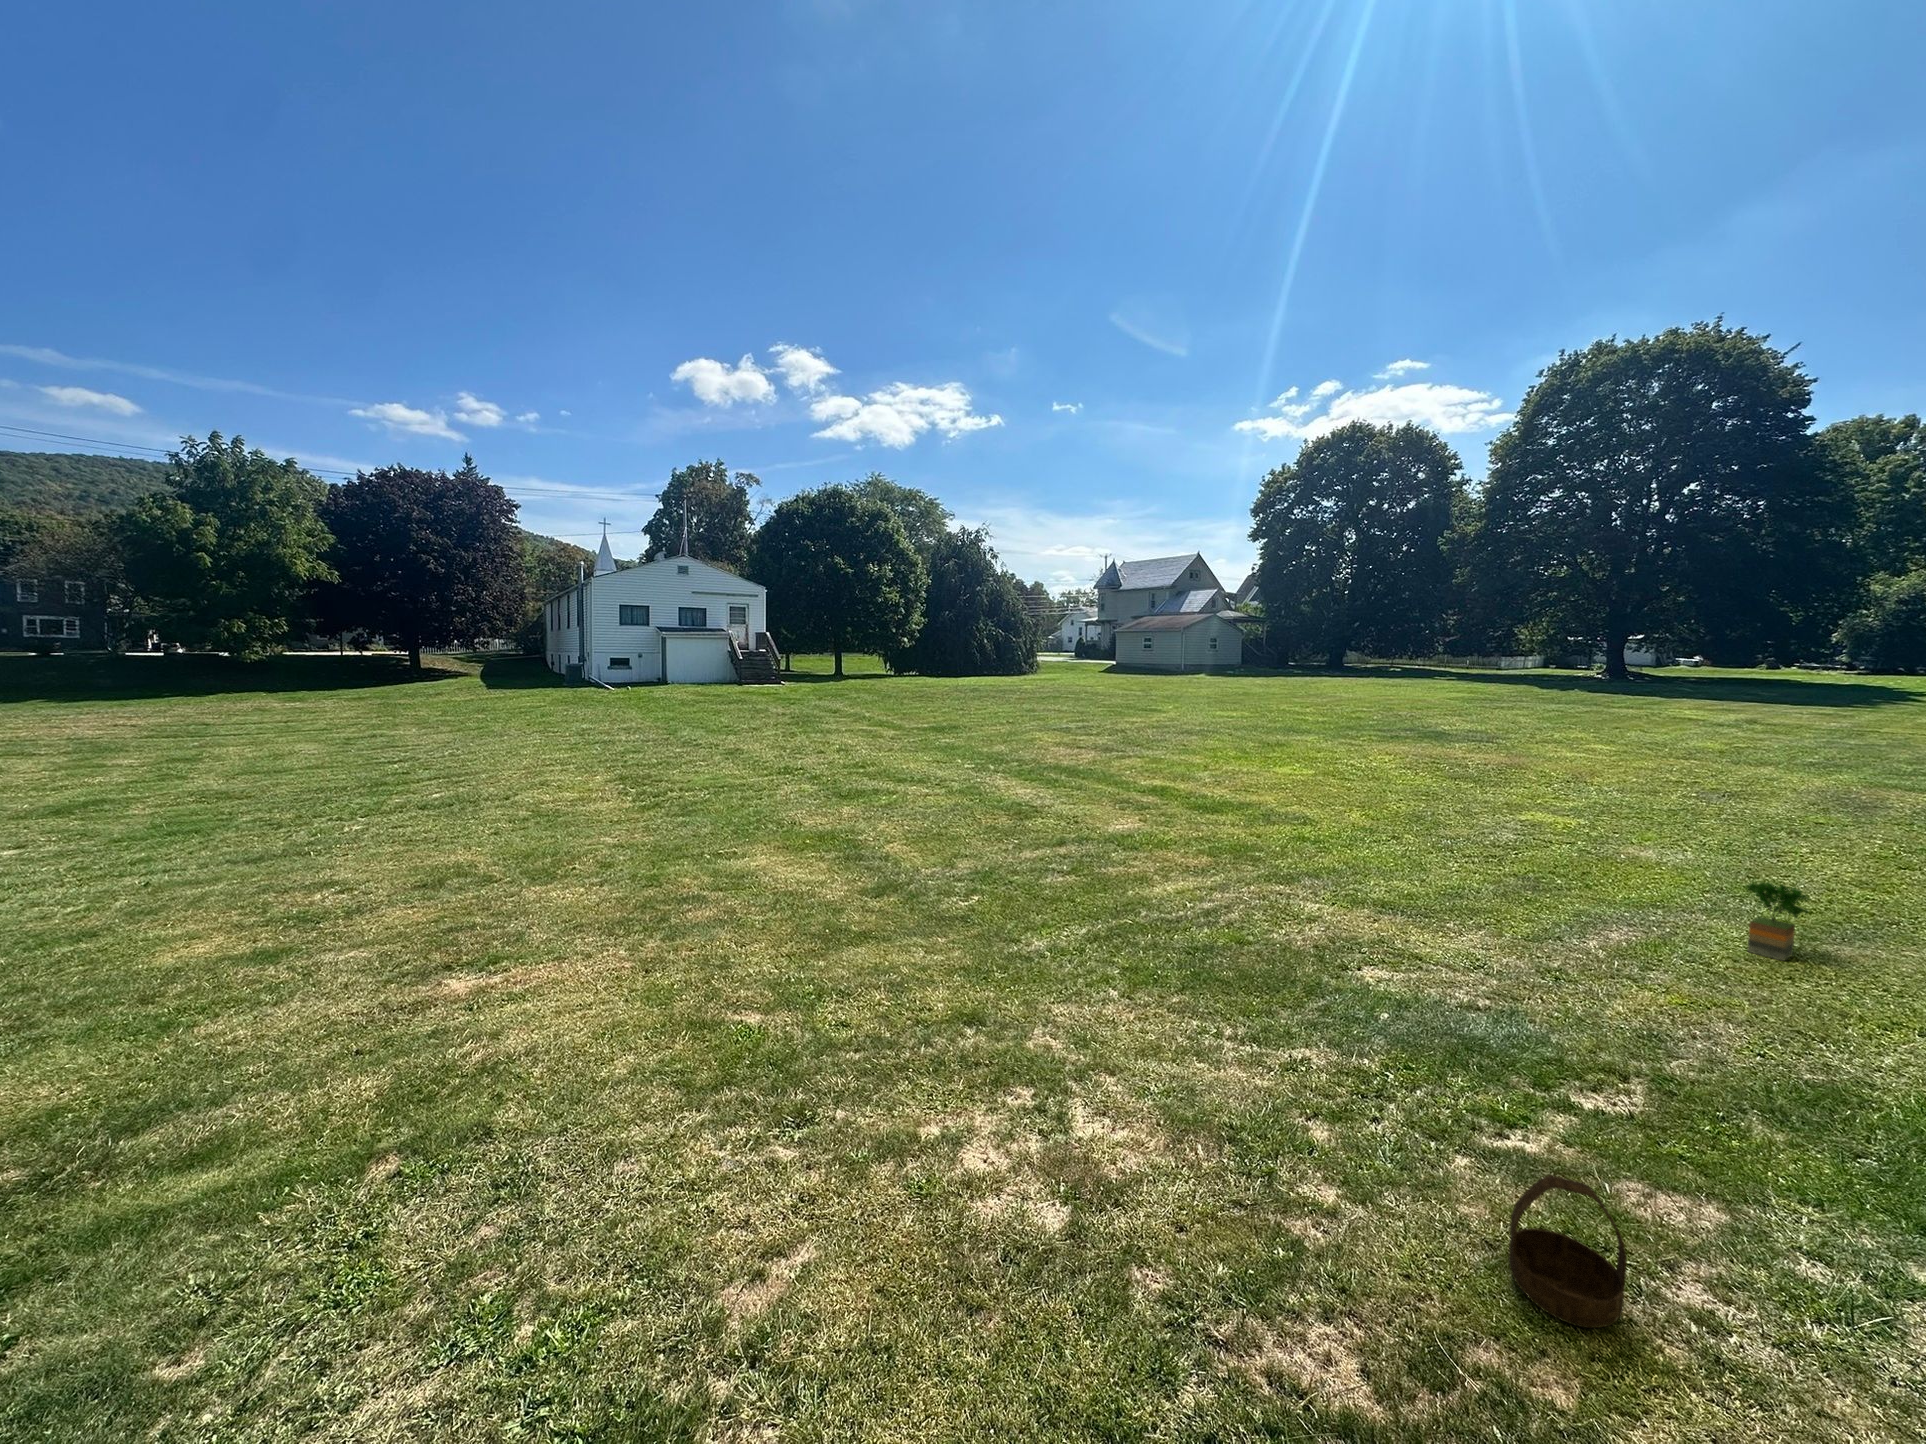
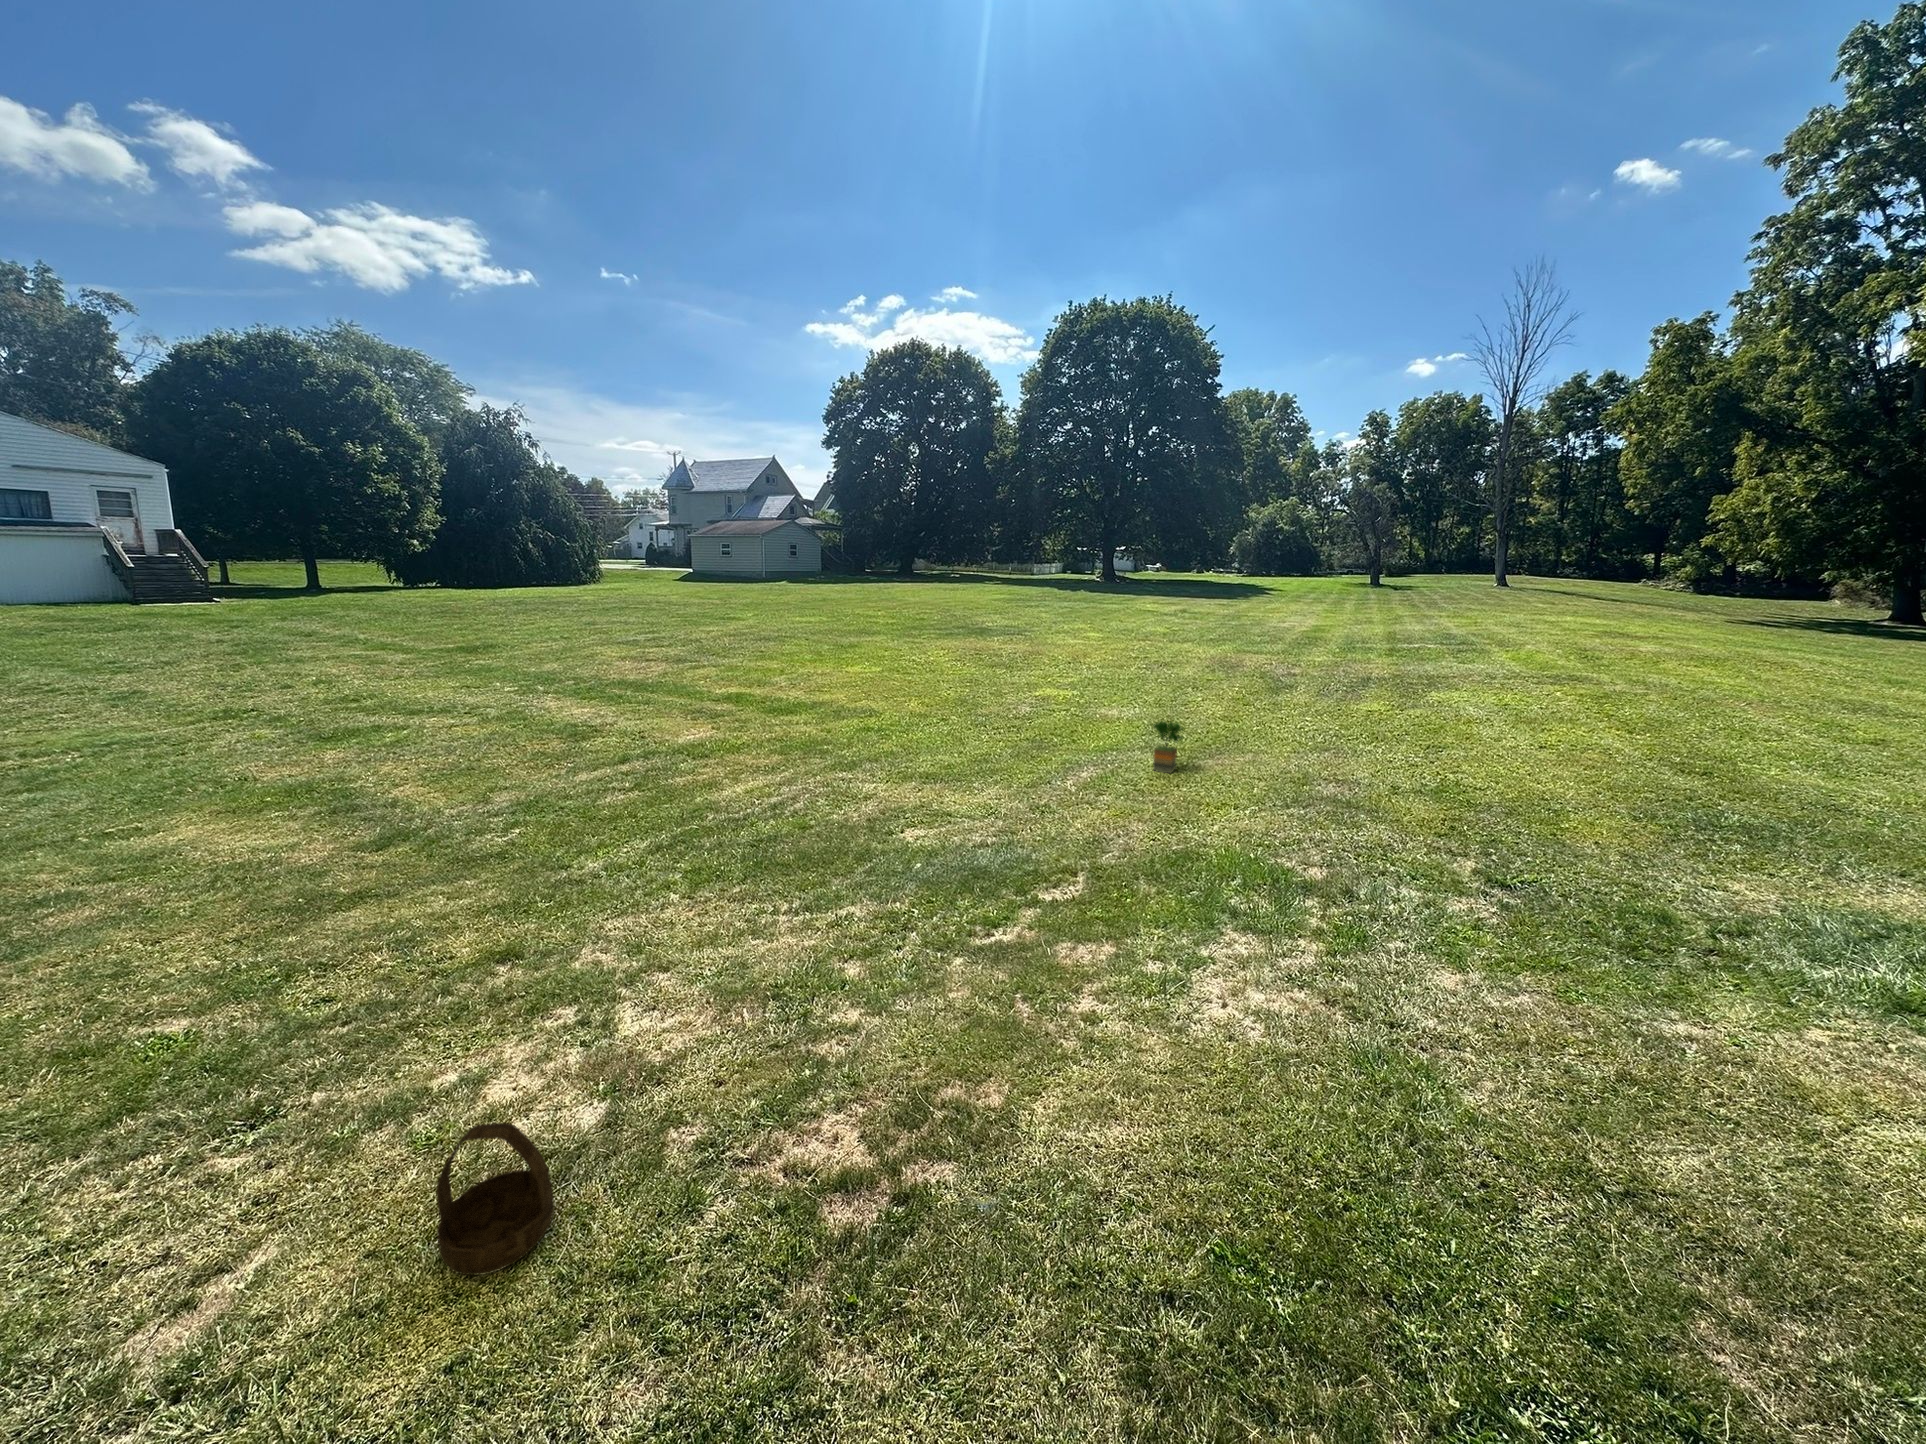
basket: present [1508,1175,1627,1328] -> present [436,1123,555,1275]

